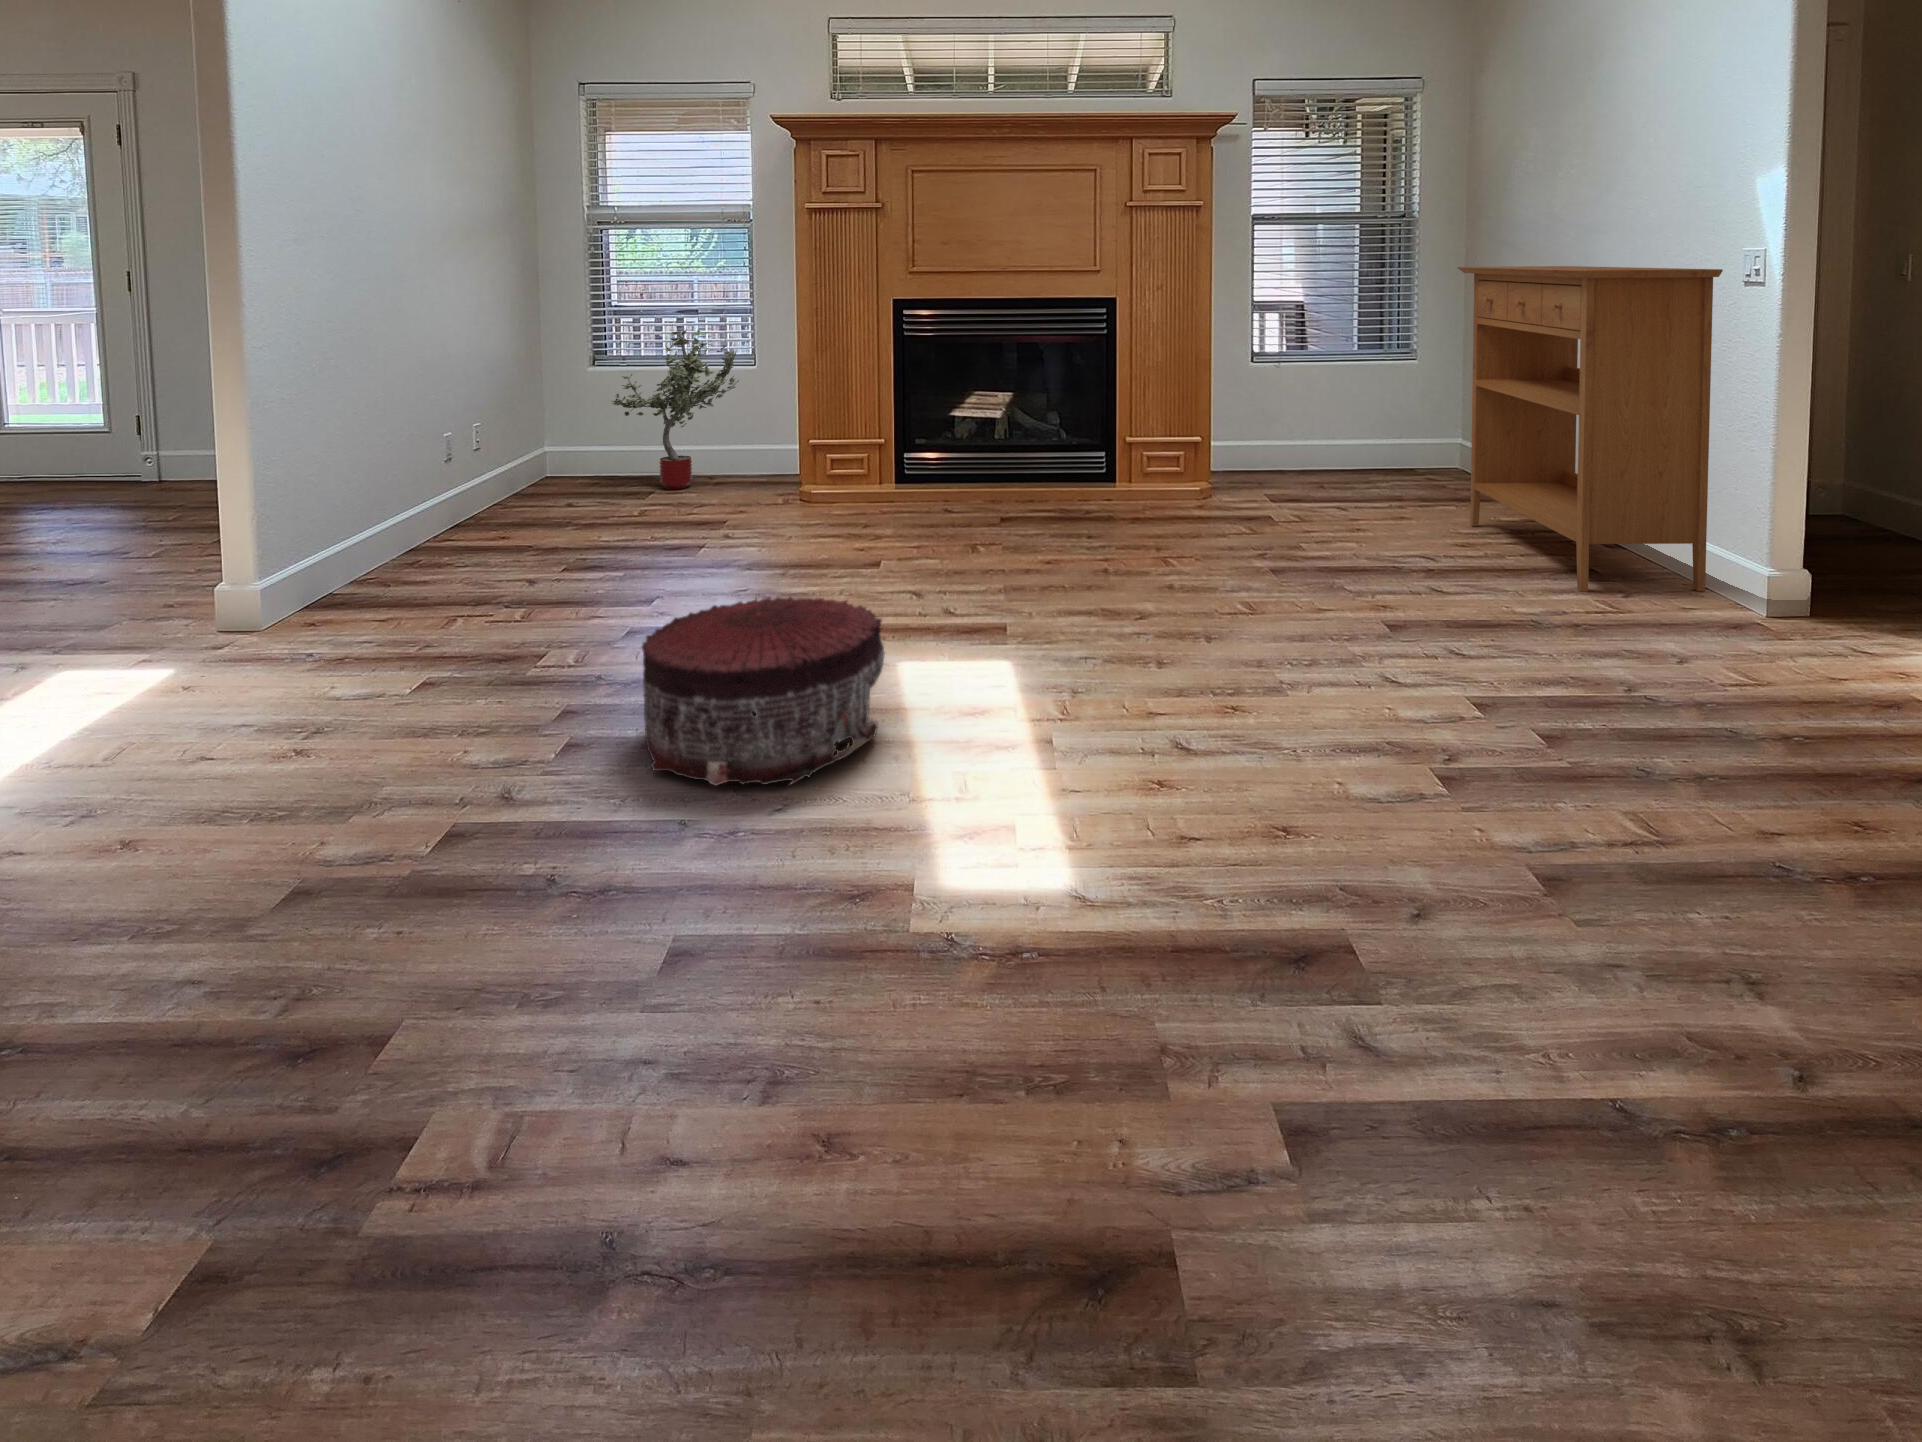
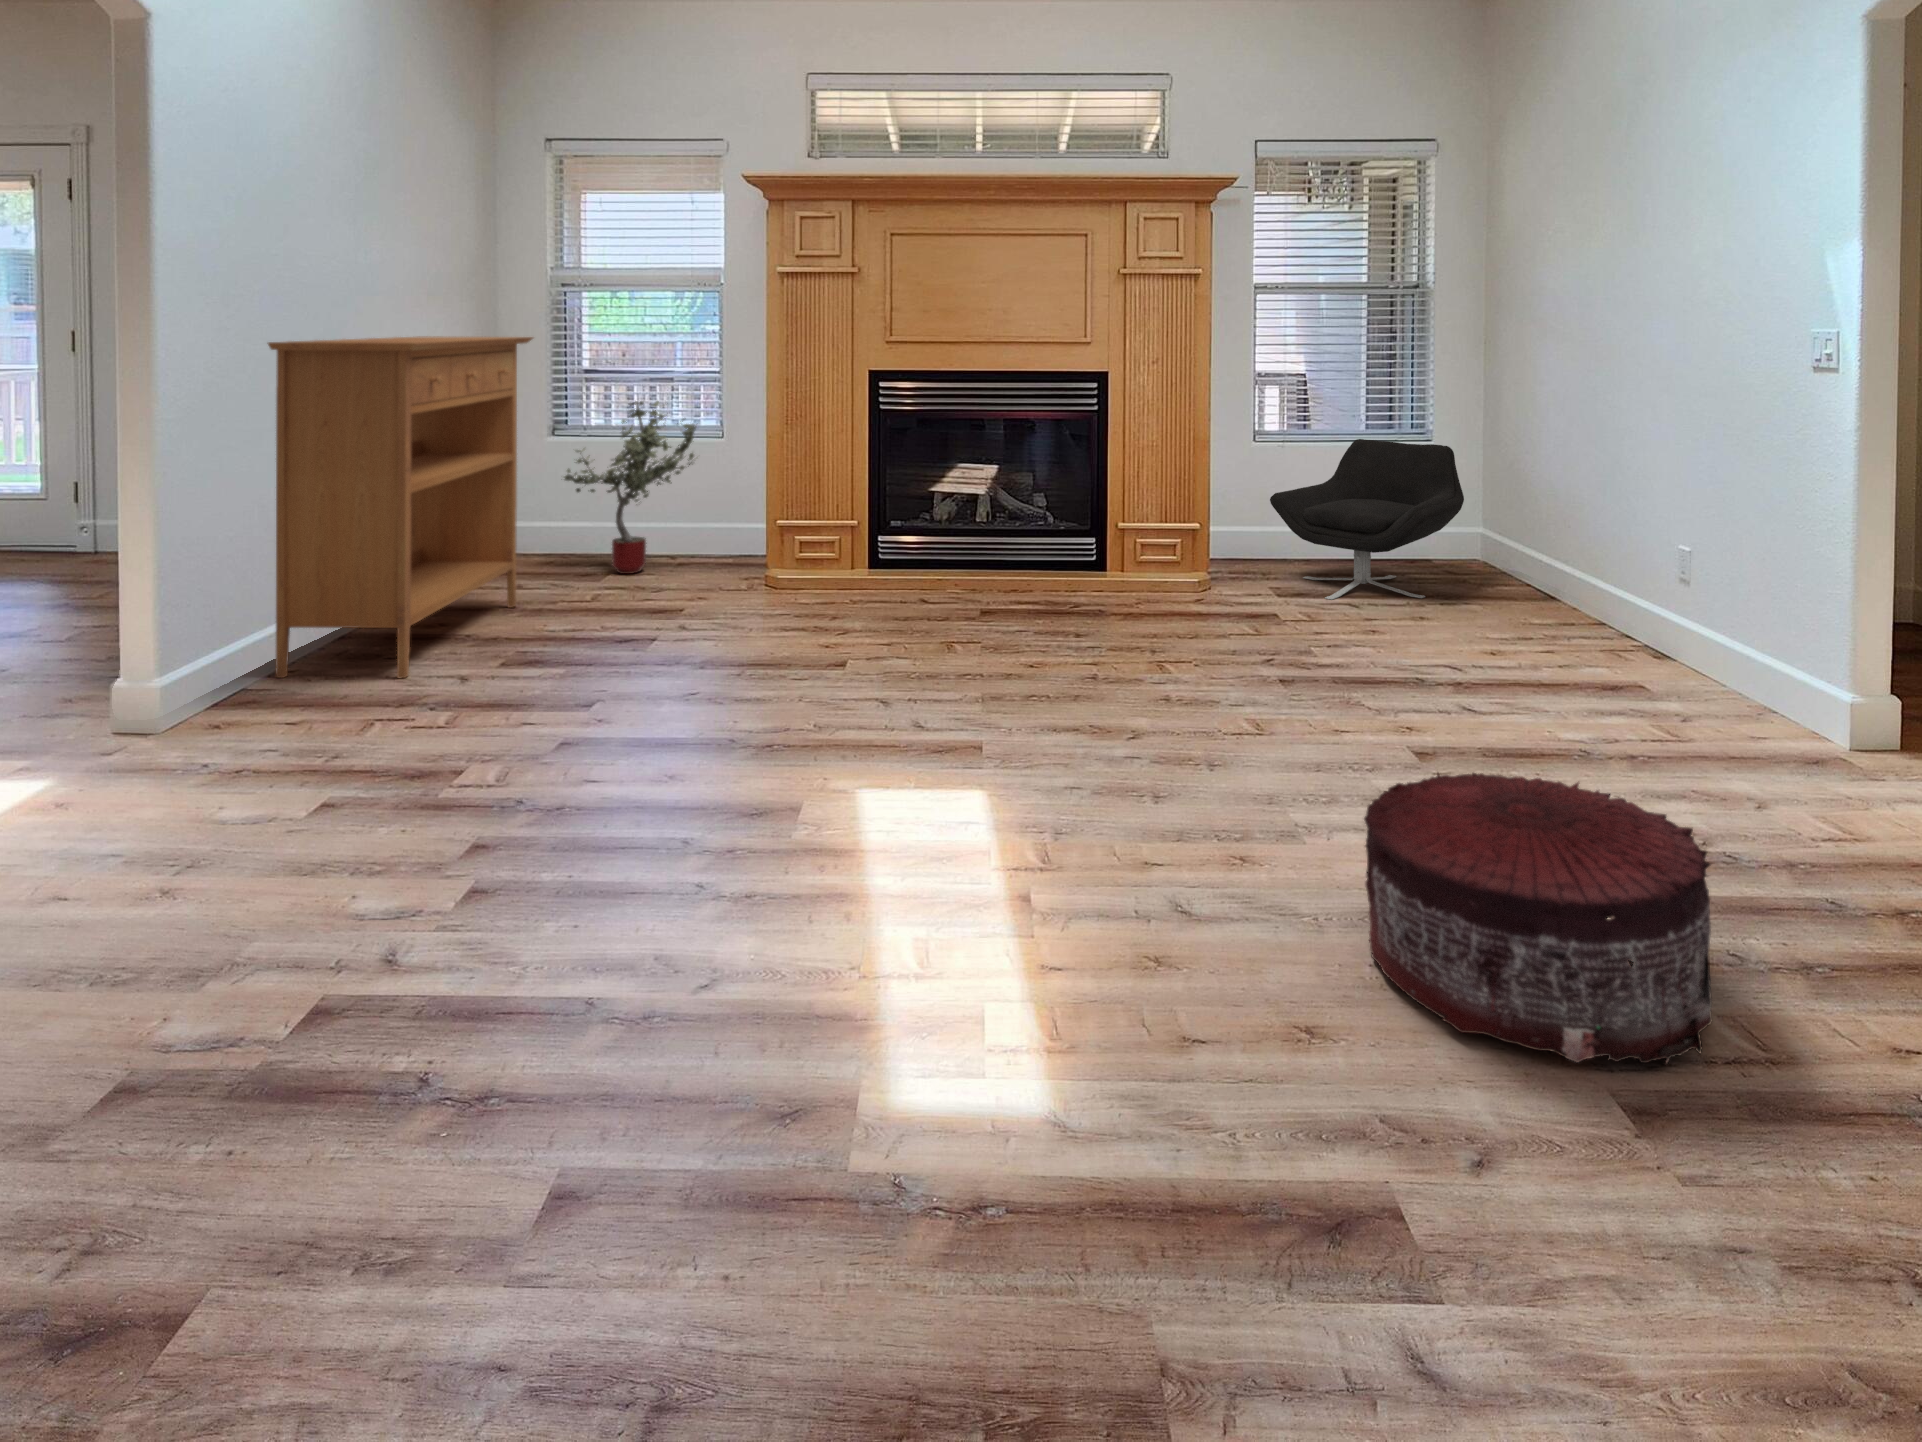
console table: present [1457,266,1723,592] -> present [268,336,533,678]
lounge chair: none [1264,357,1439,501] -> present [1270,439,1464,600]
pouf: present [642,597,885,786] -> present [1364,773,1712,1064]

